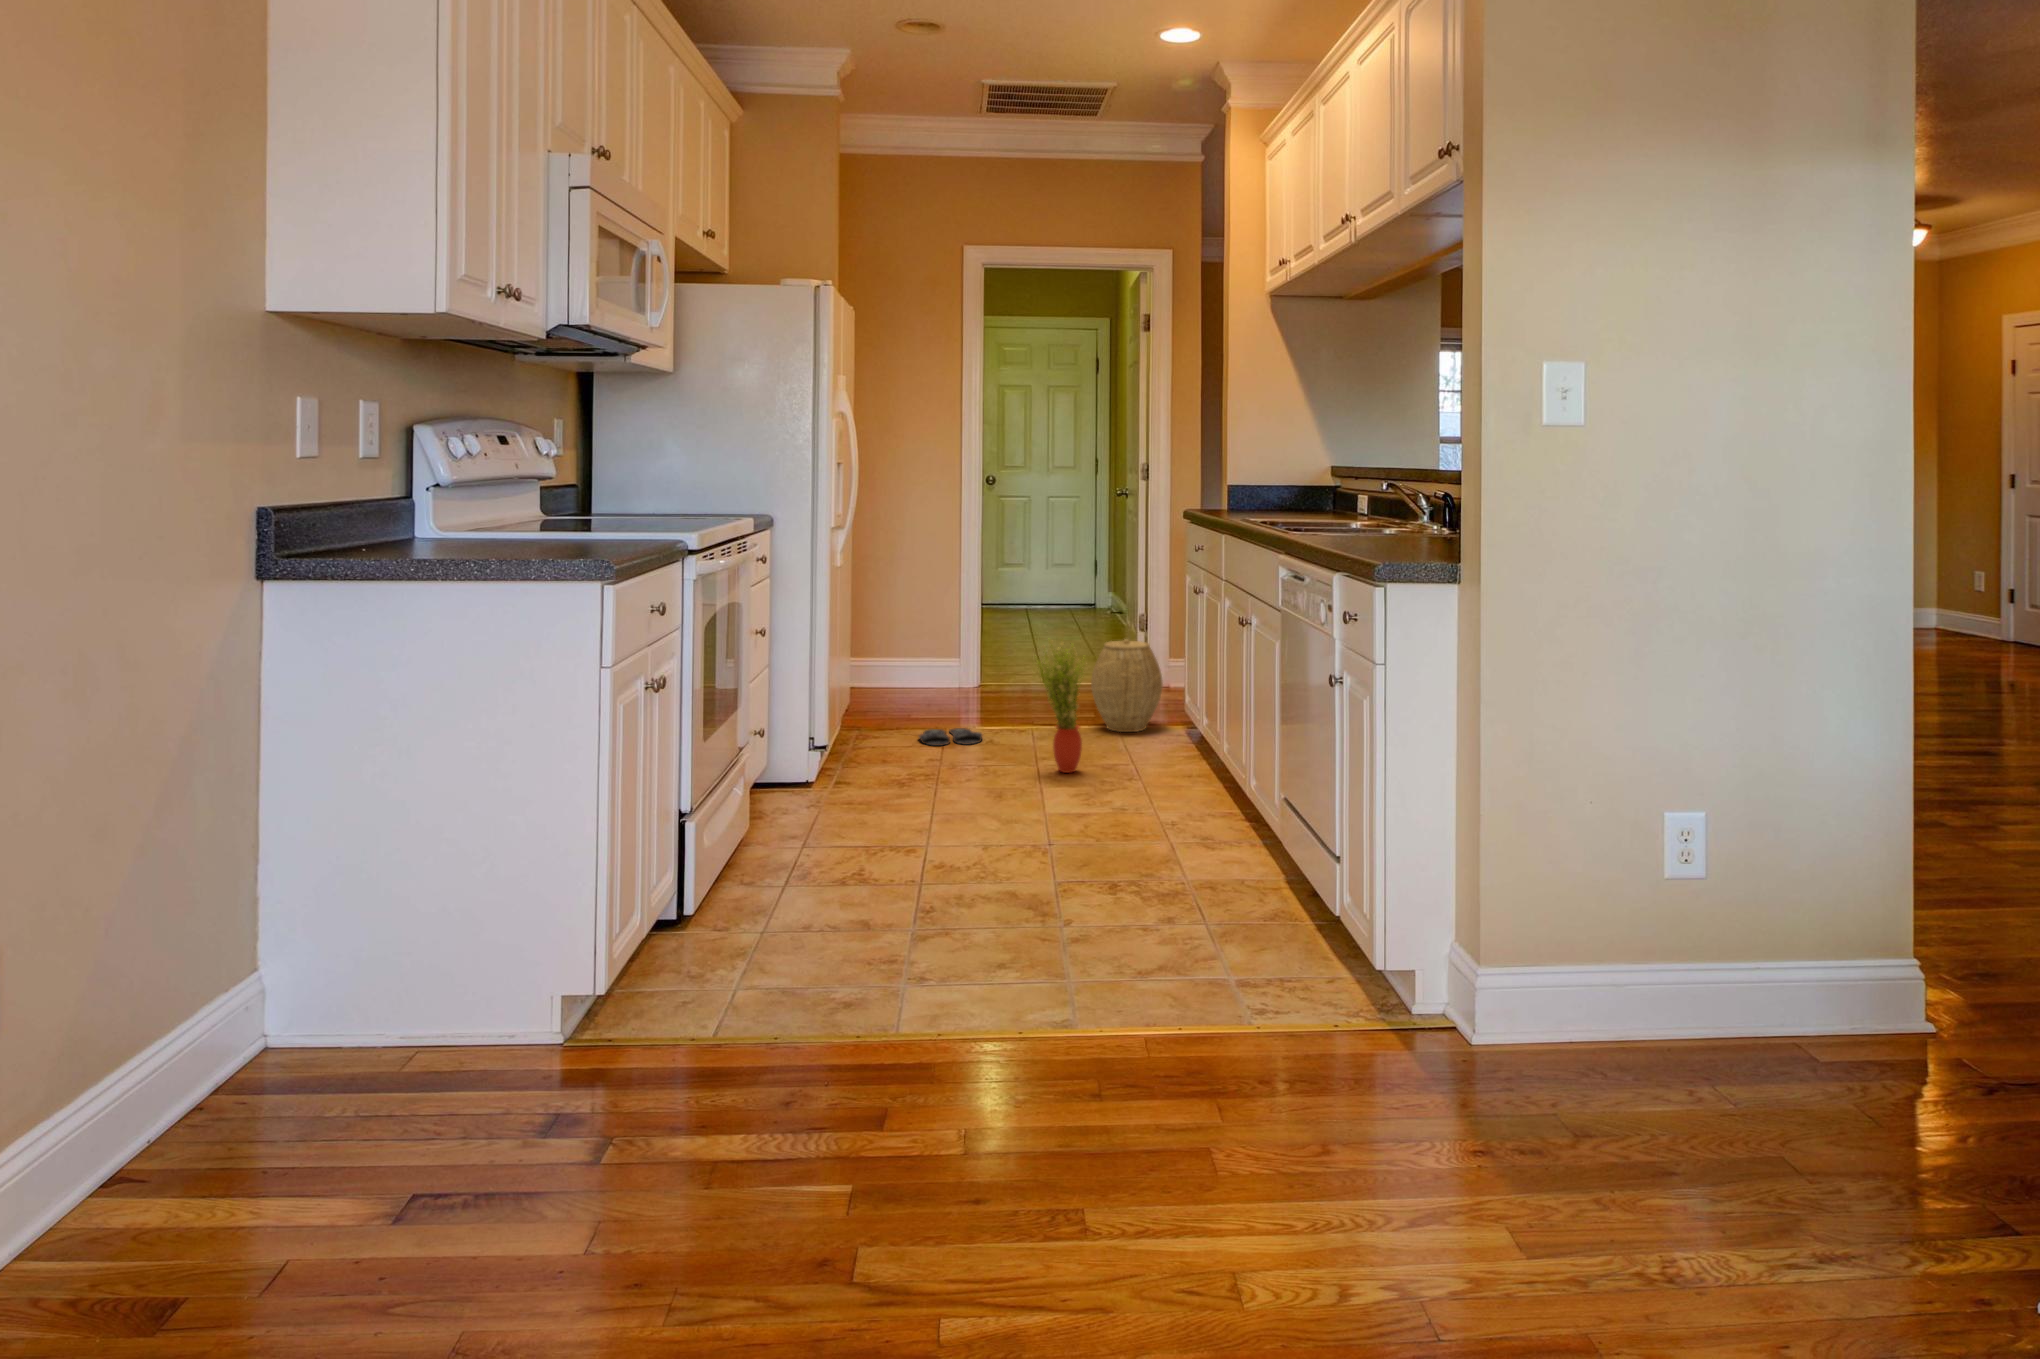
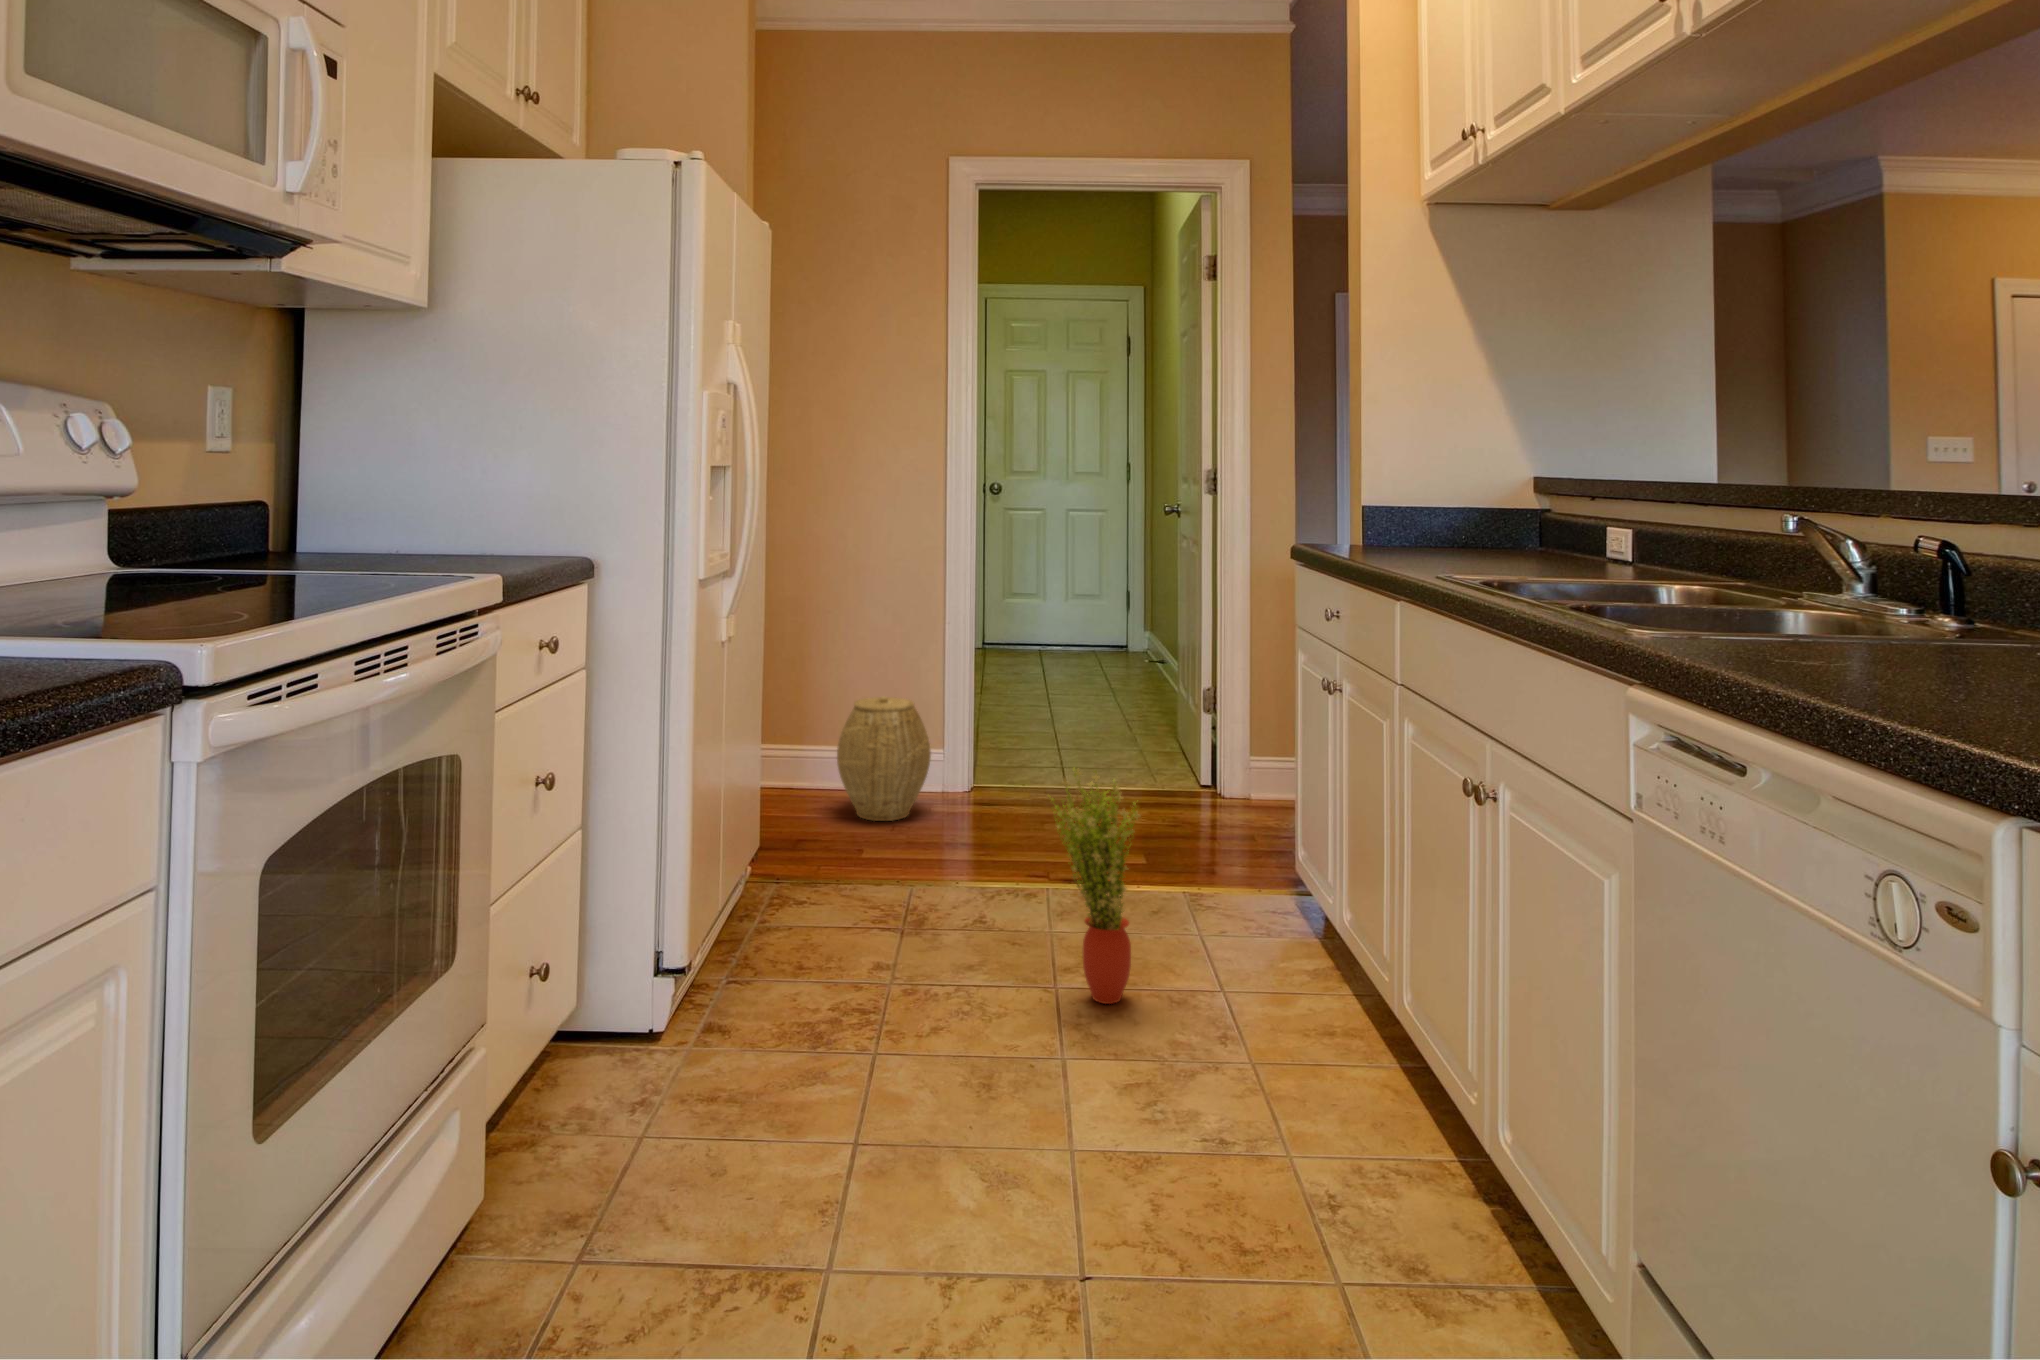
woven basket: present [1091,639,1163,732] -> present [837,696,931,821]
slippers: present [919,728,982,746] -> none [870,876,969,918]

